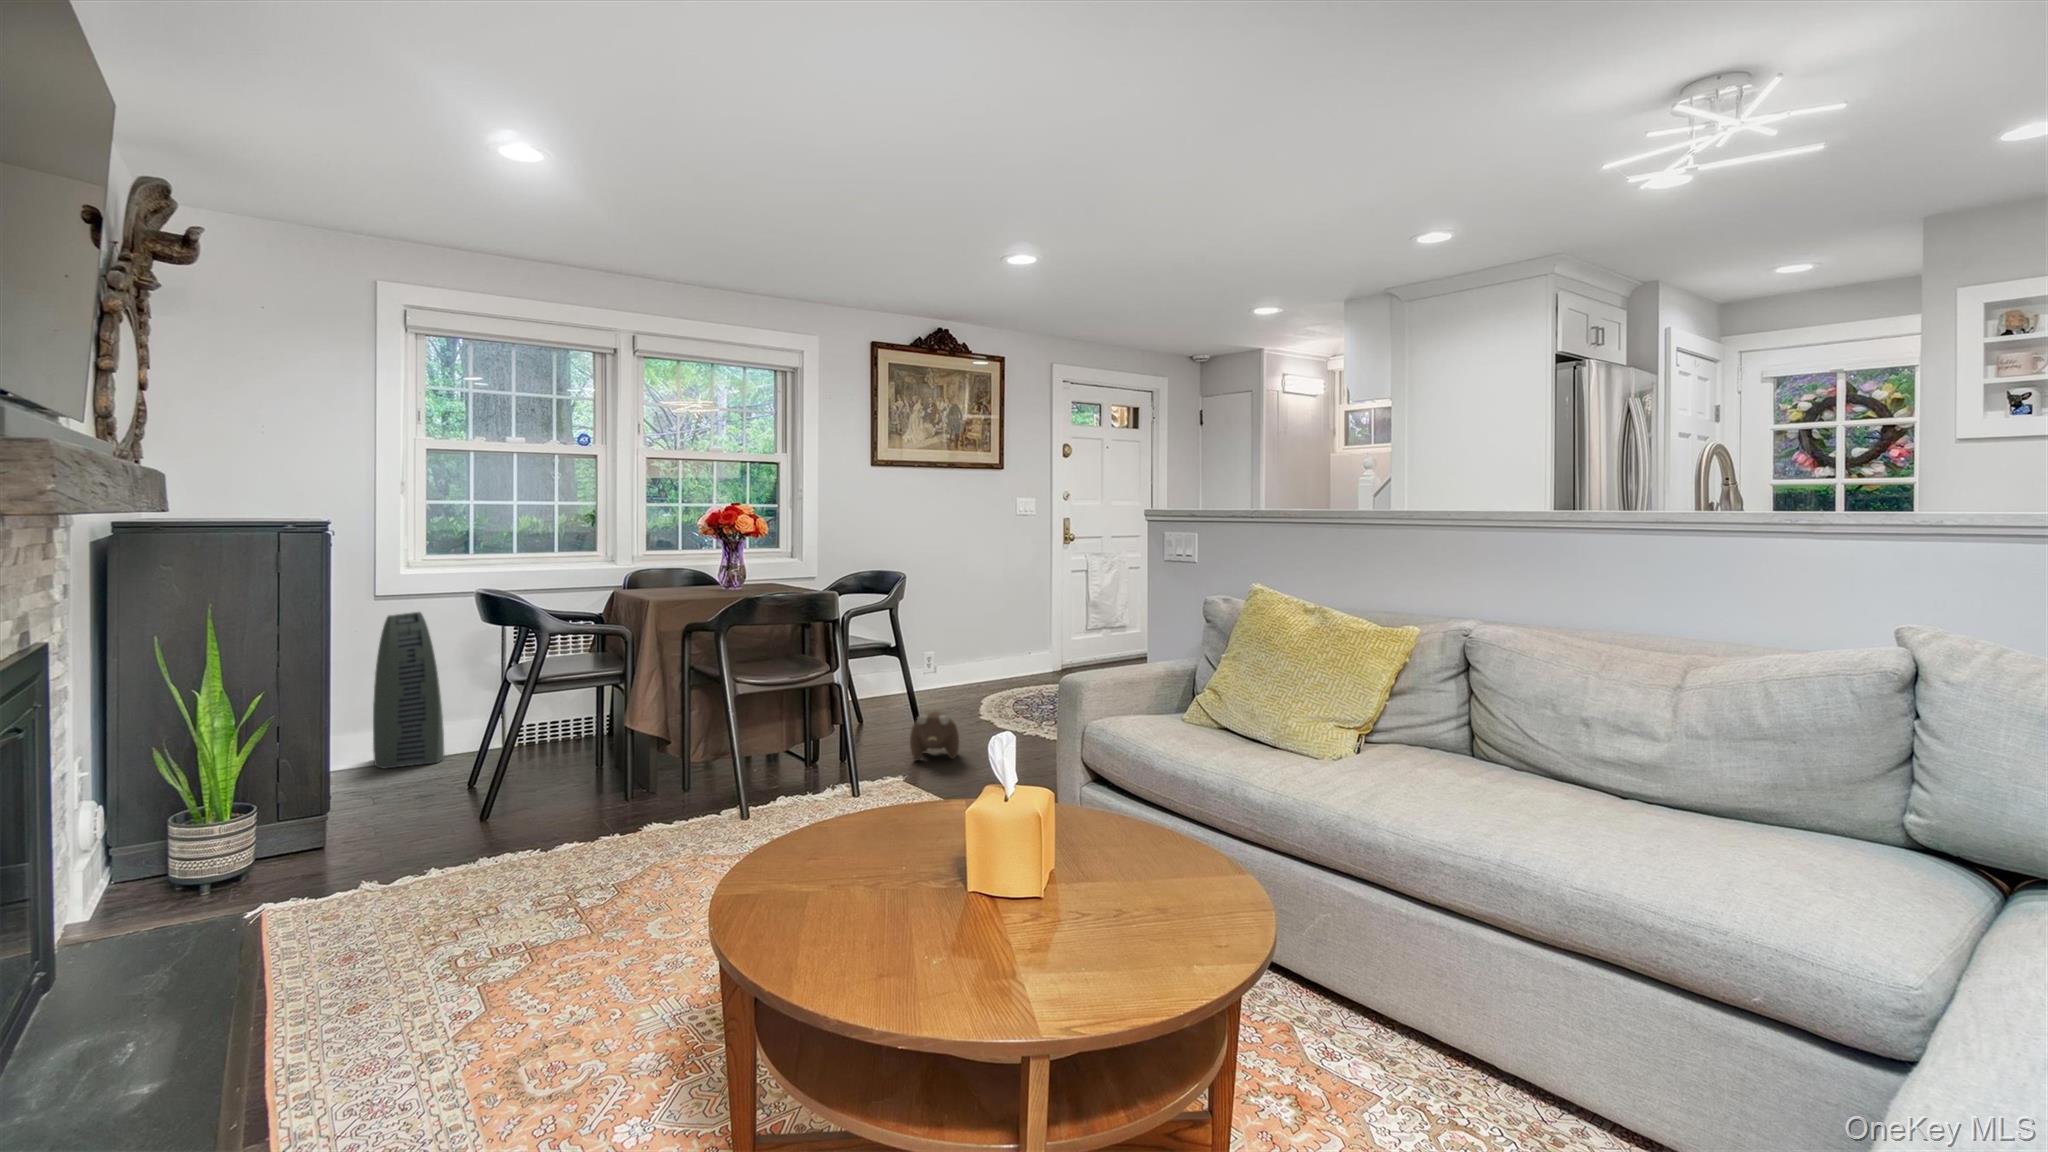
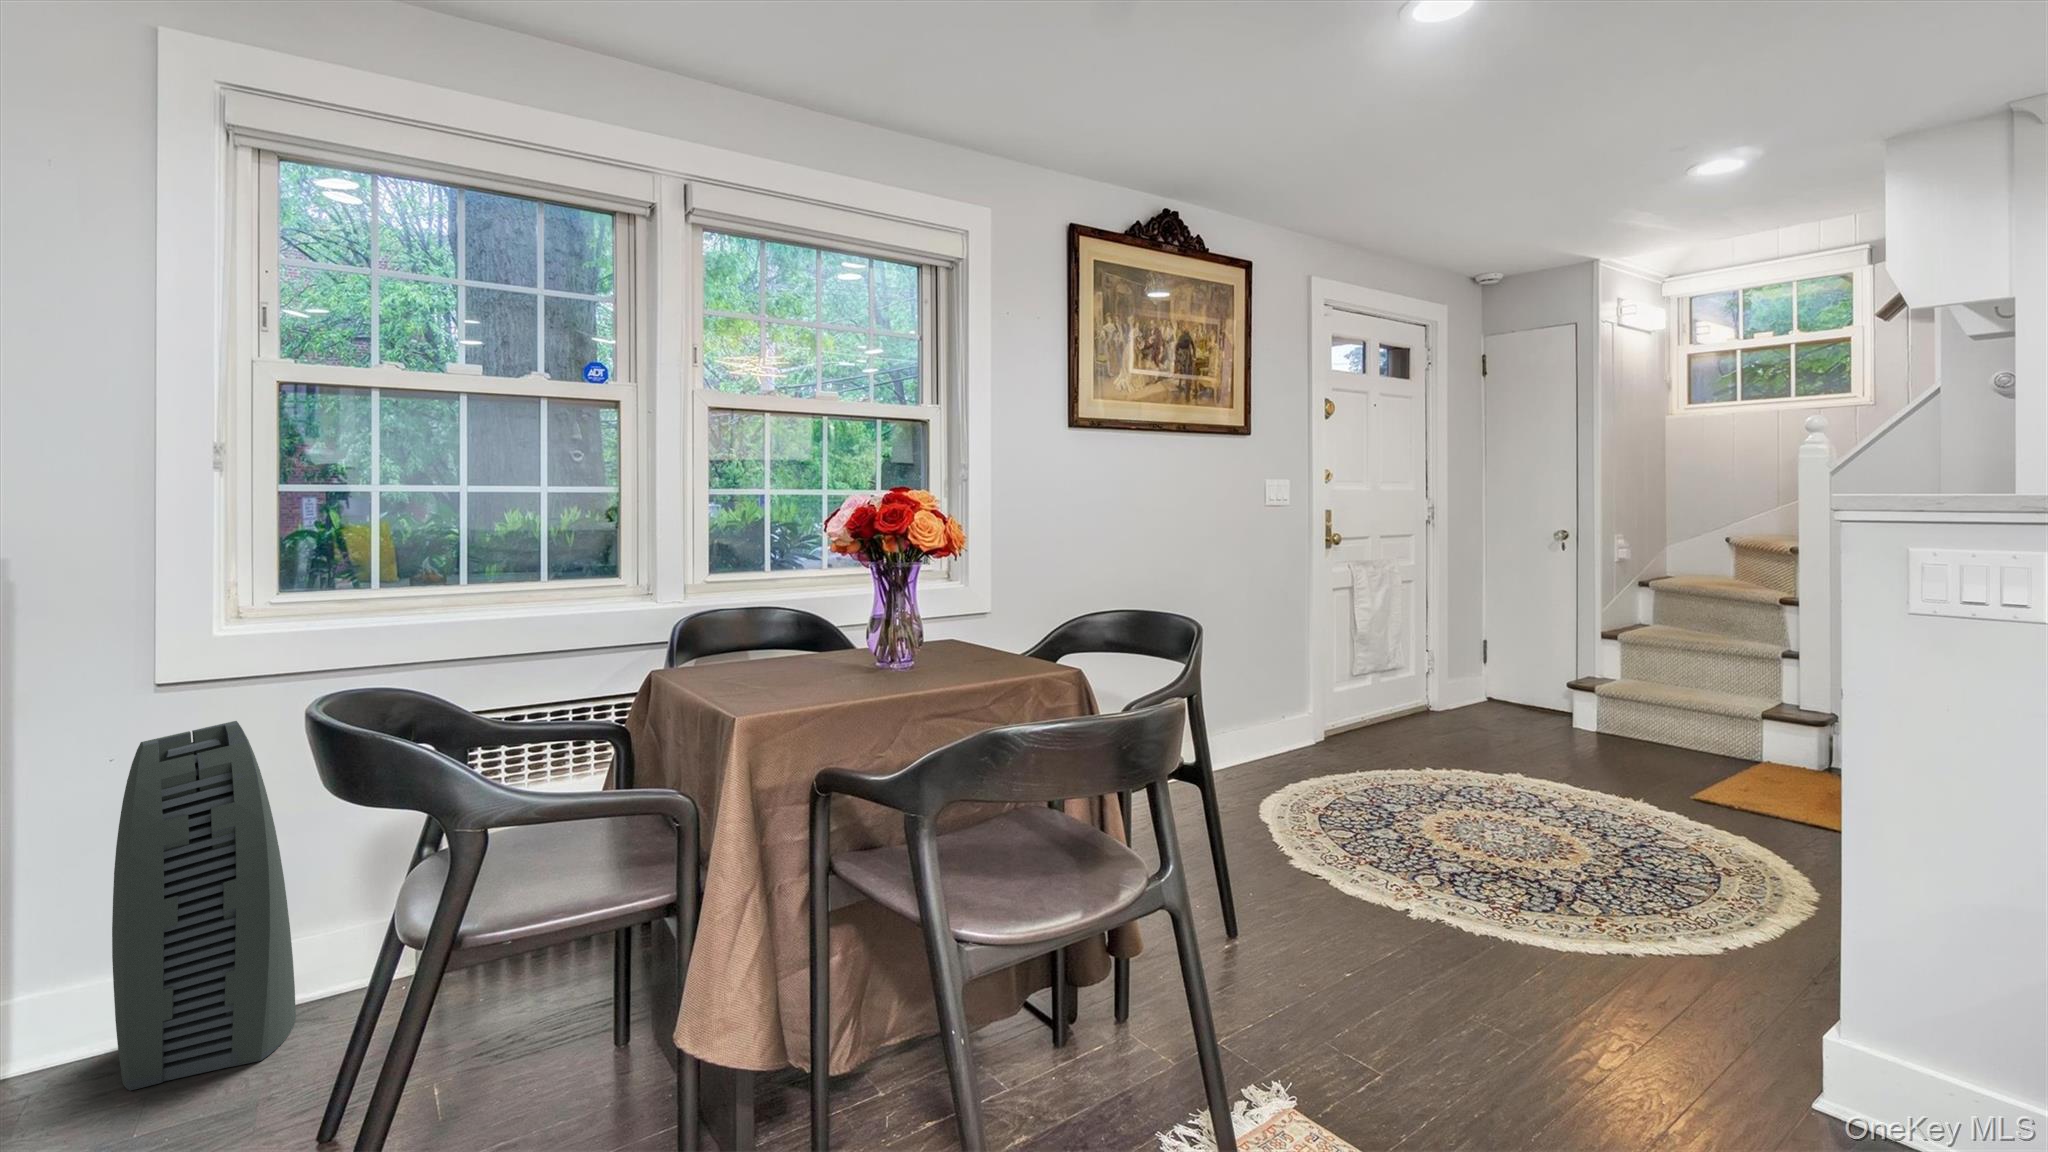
plush toy: present [910,711,959,759] -> none [1293,940,1411,1057]

